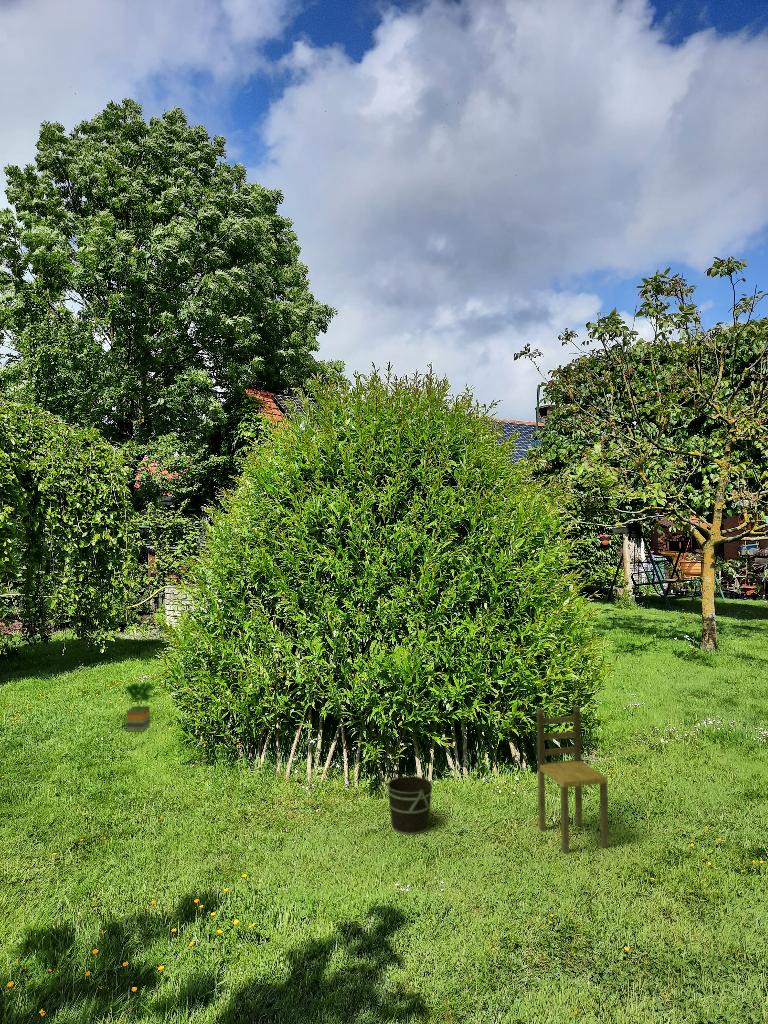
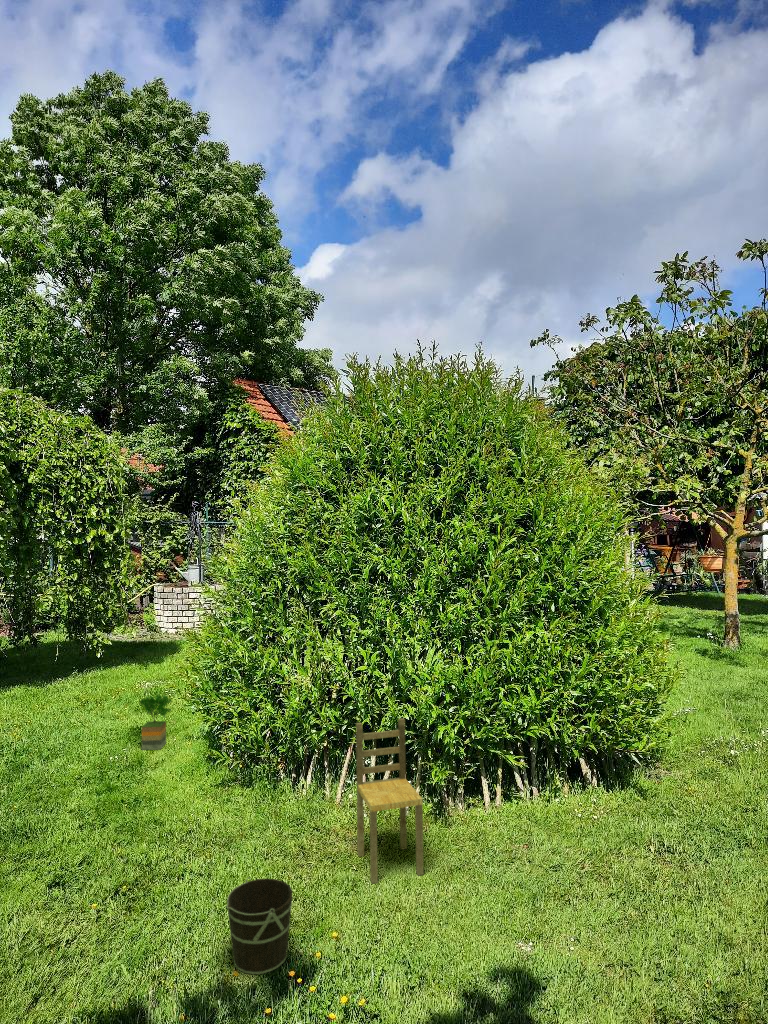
chair: present [537,706,609,853] -> present [356,718,424,883]
bucket: present [388,776,432,834] -> present [226,878,293,974]

